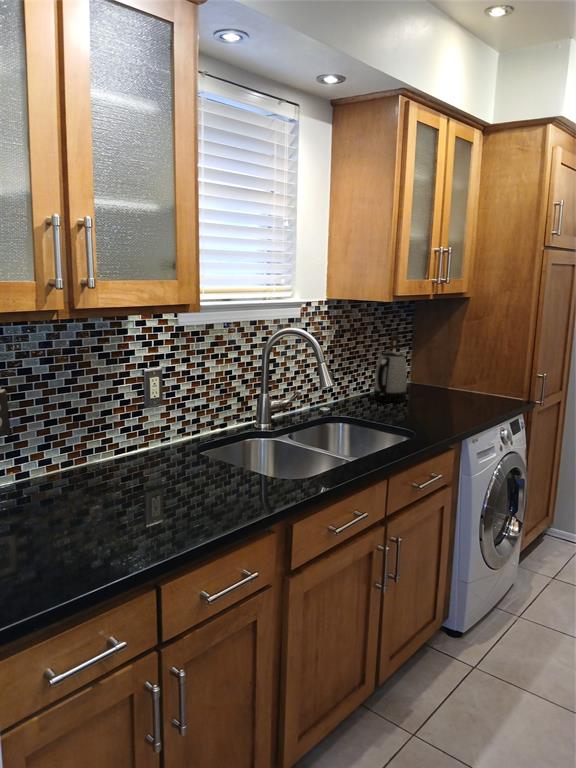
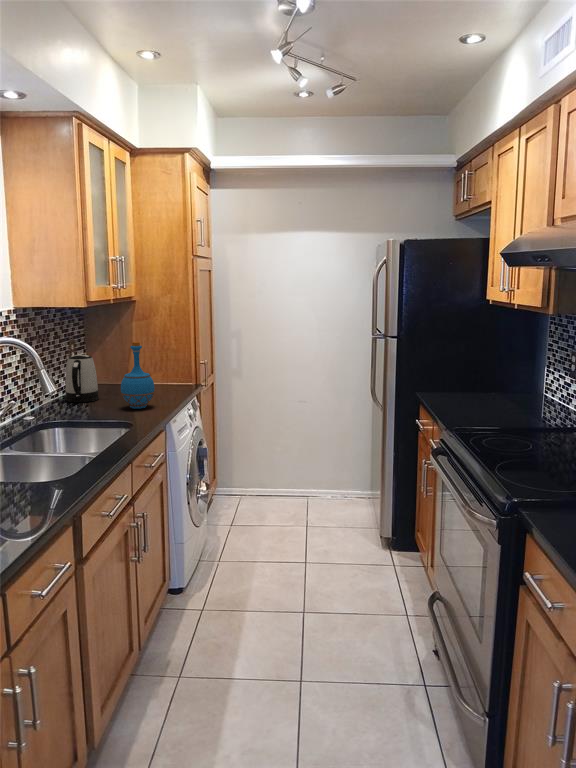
bottle: none [419,343,457,419] -> present [121,342,155,409]

